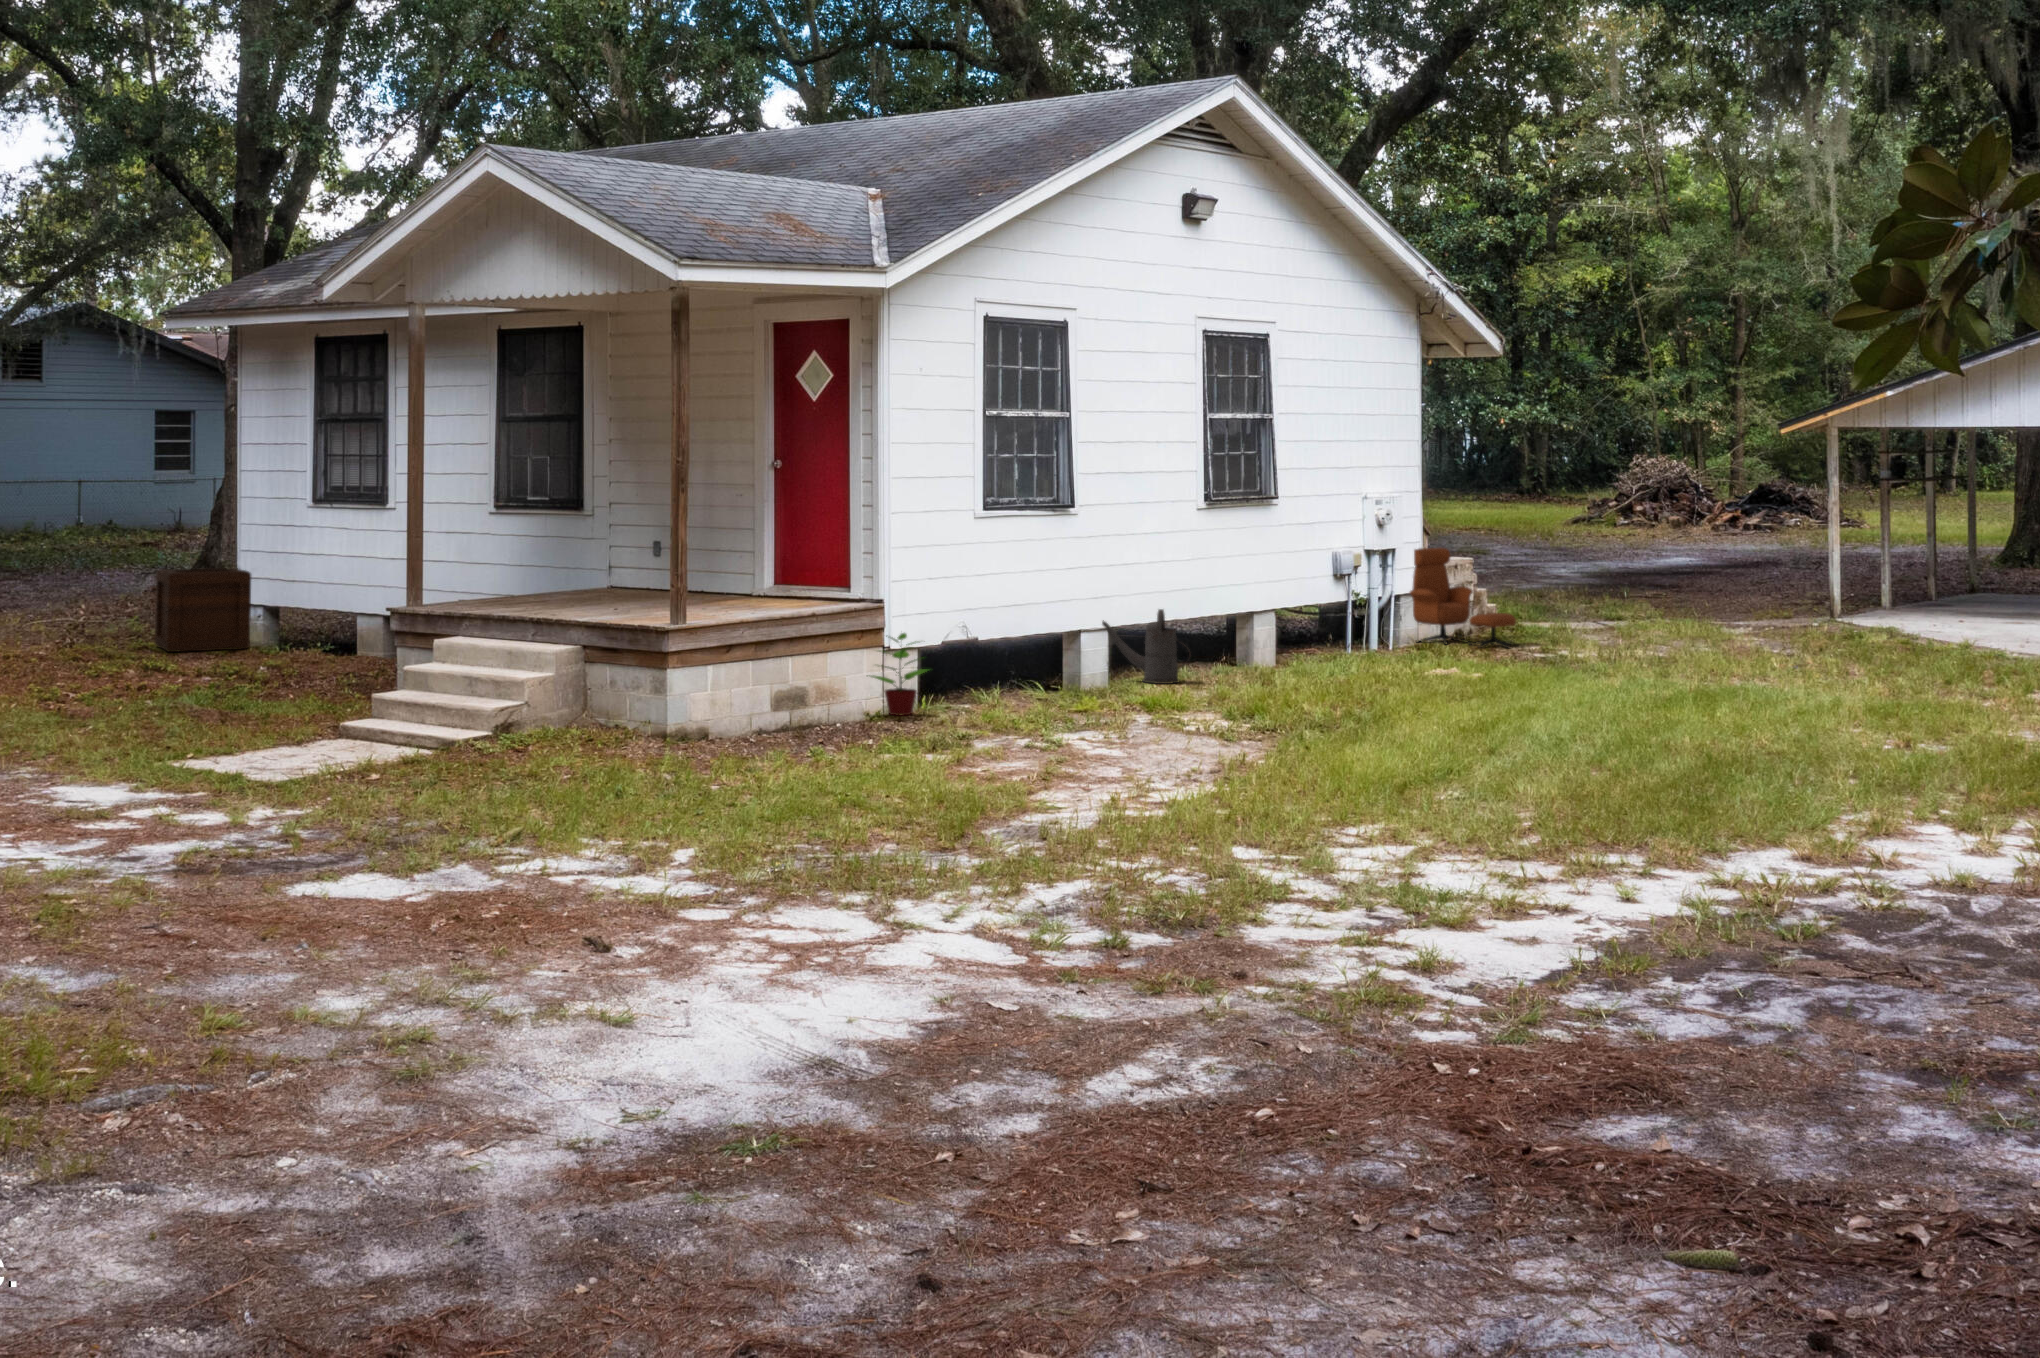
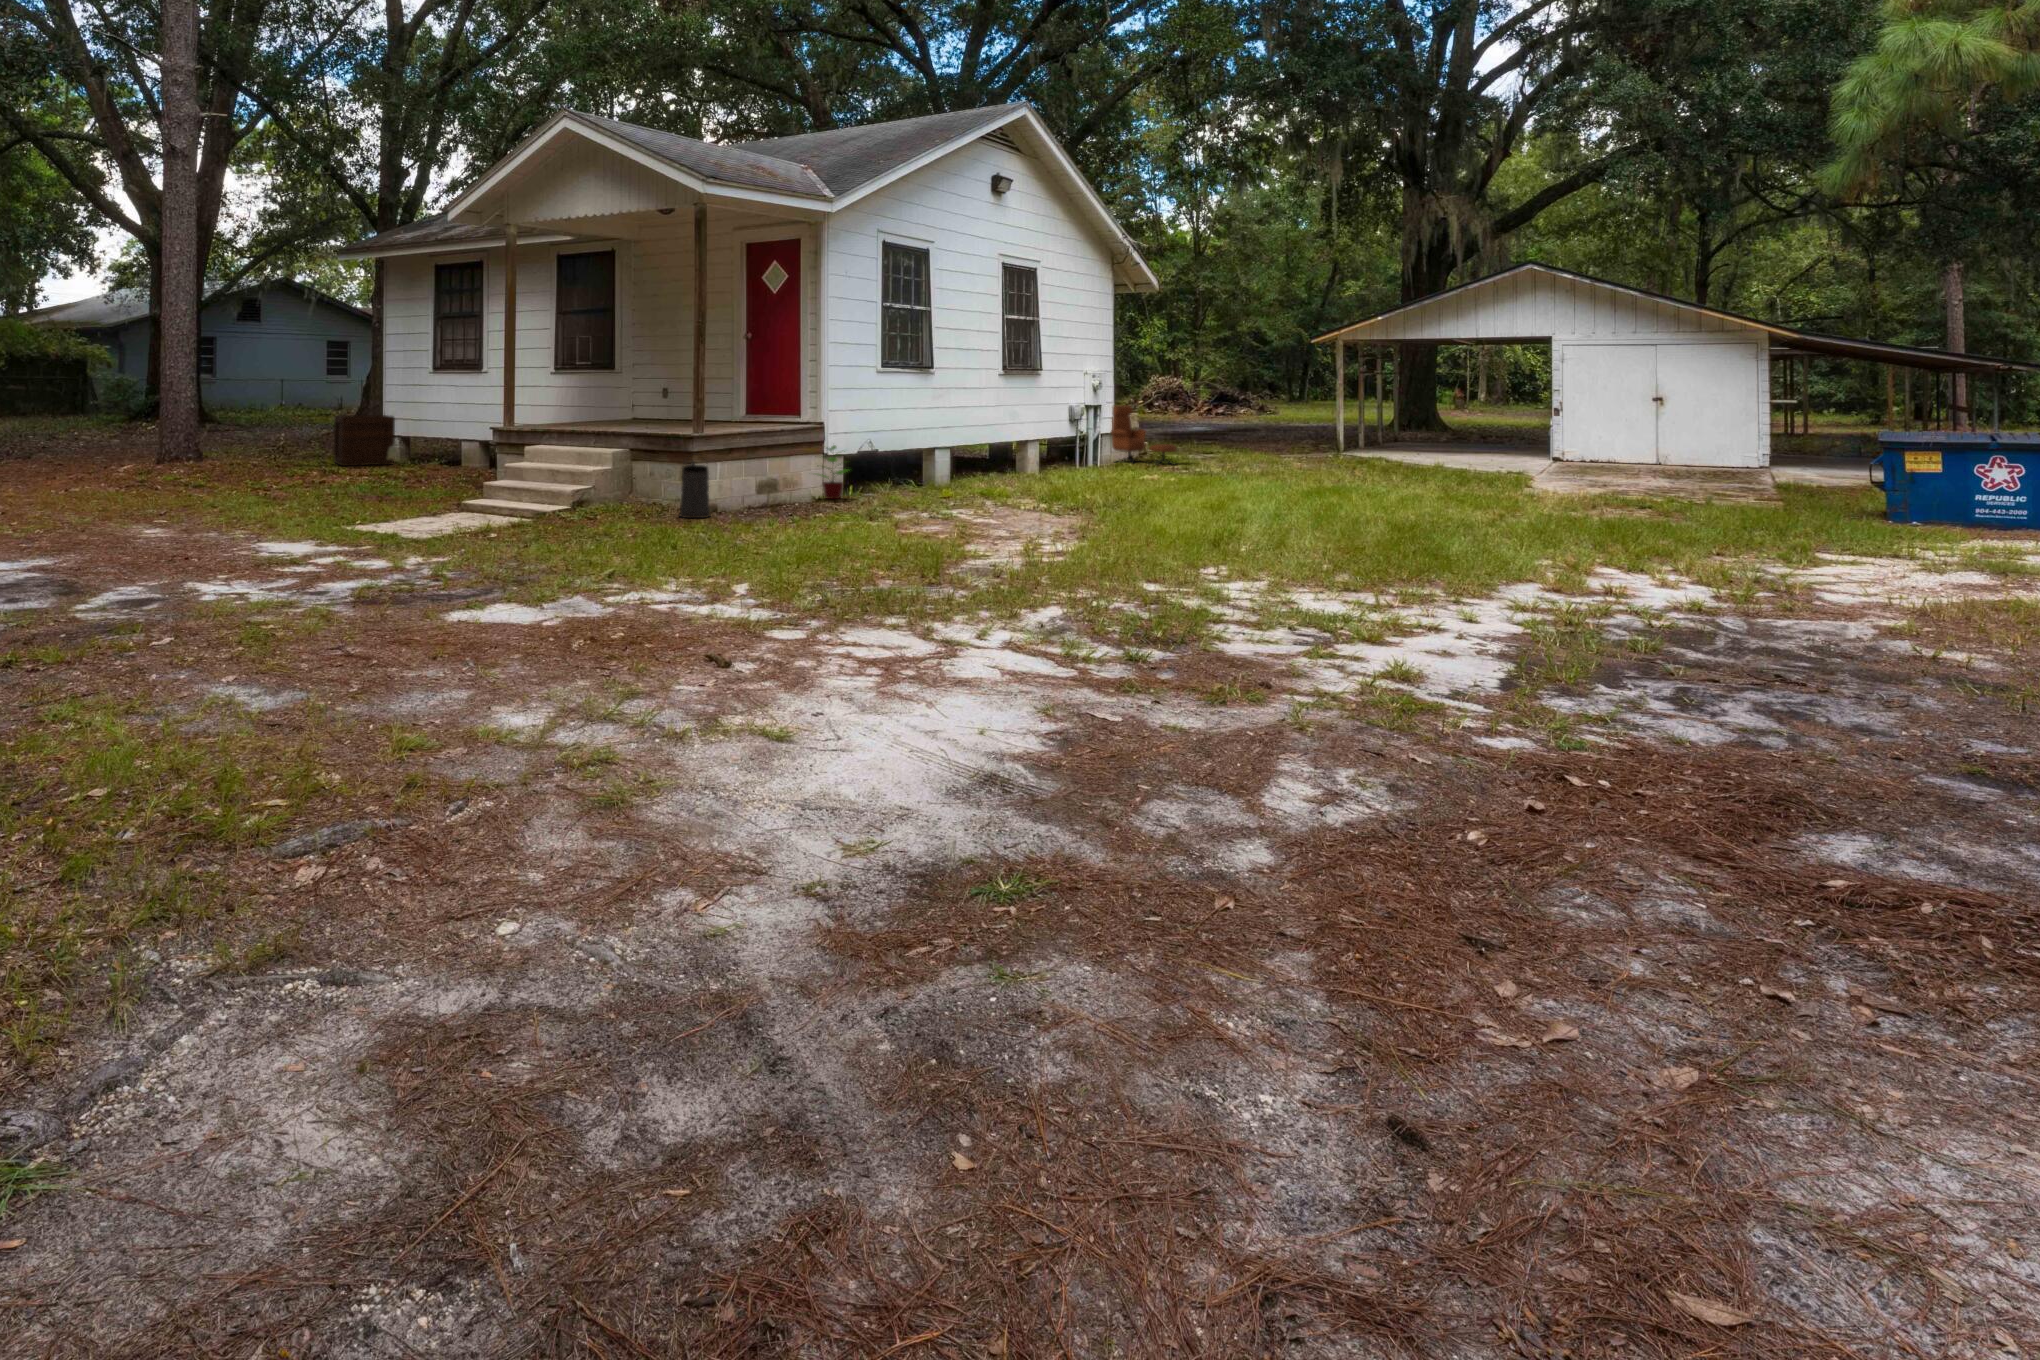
watering can: present [1102,609,1179,684] -> present [679,454,711,518]

